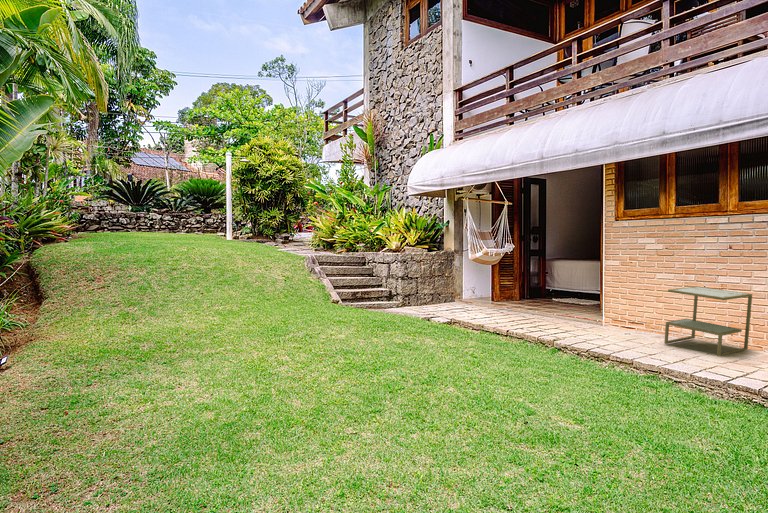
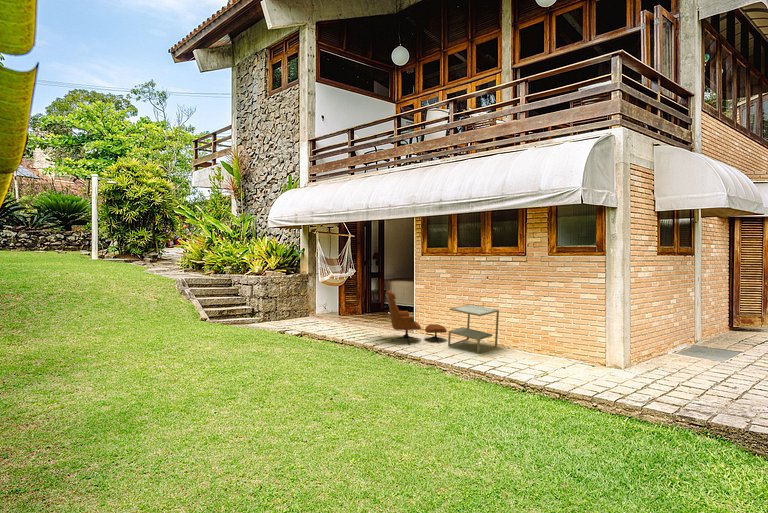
lounge chair: none [568,266,657,340] -> present [387,290,447,345]

